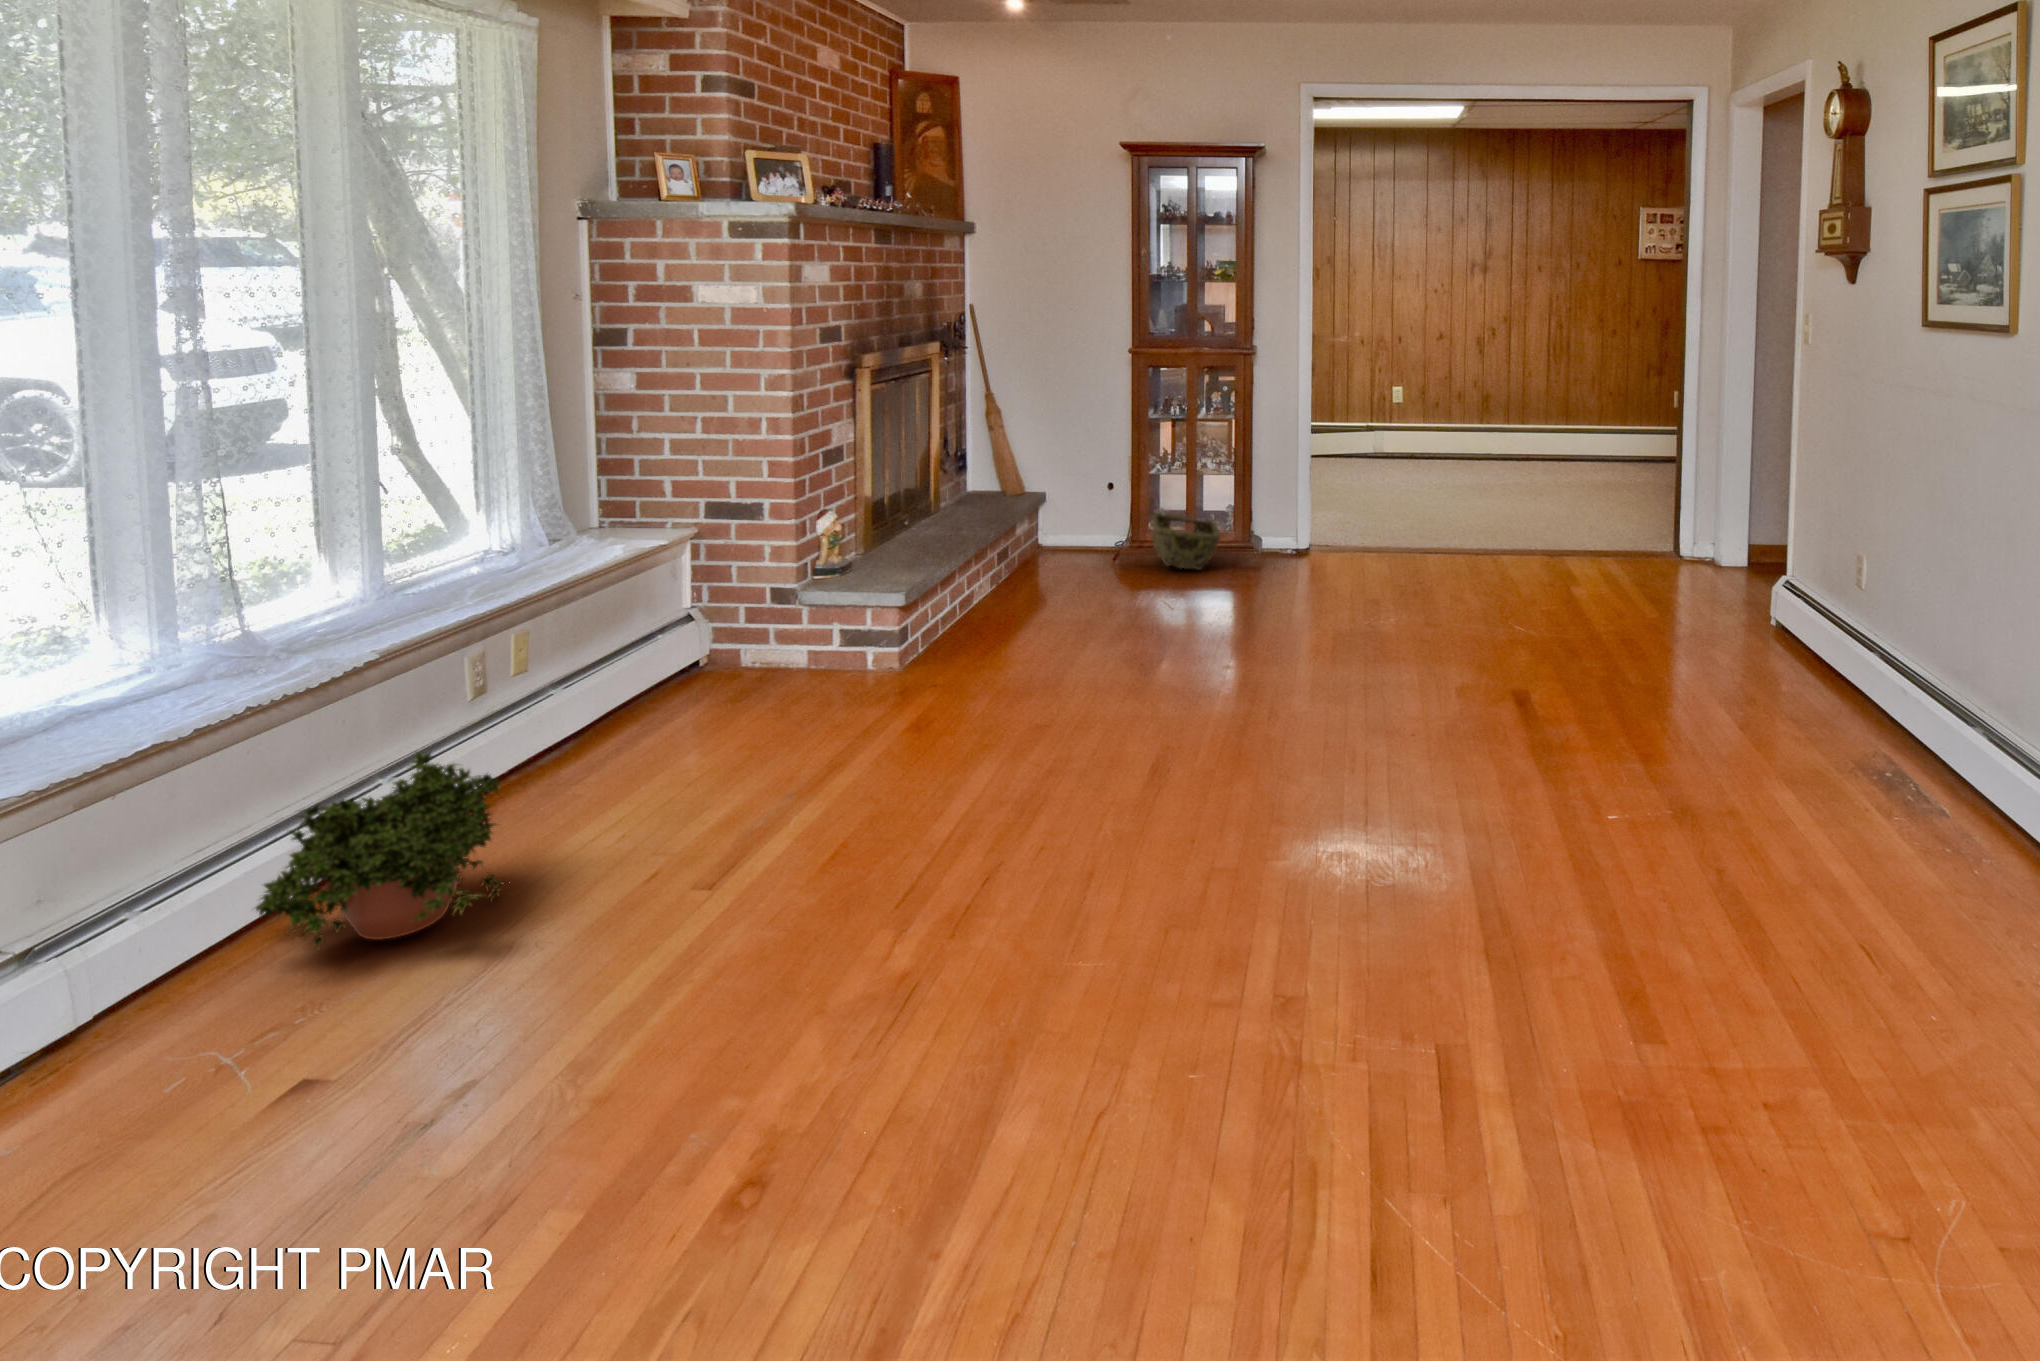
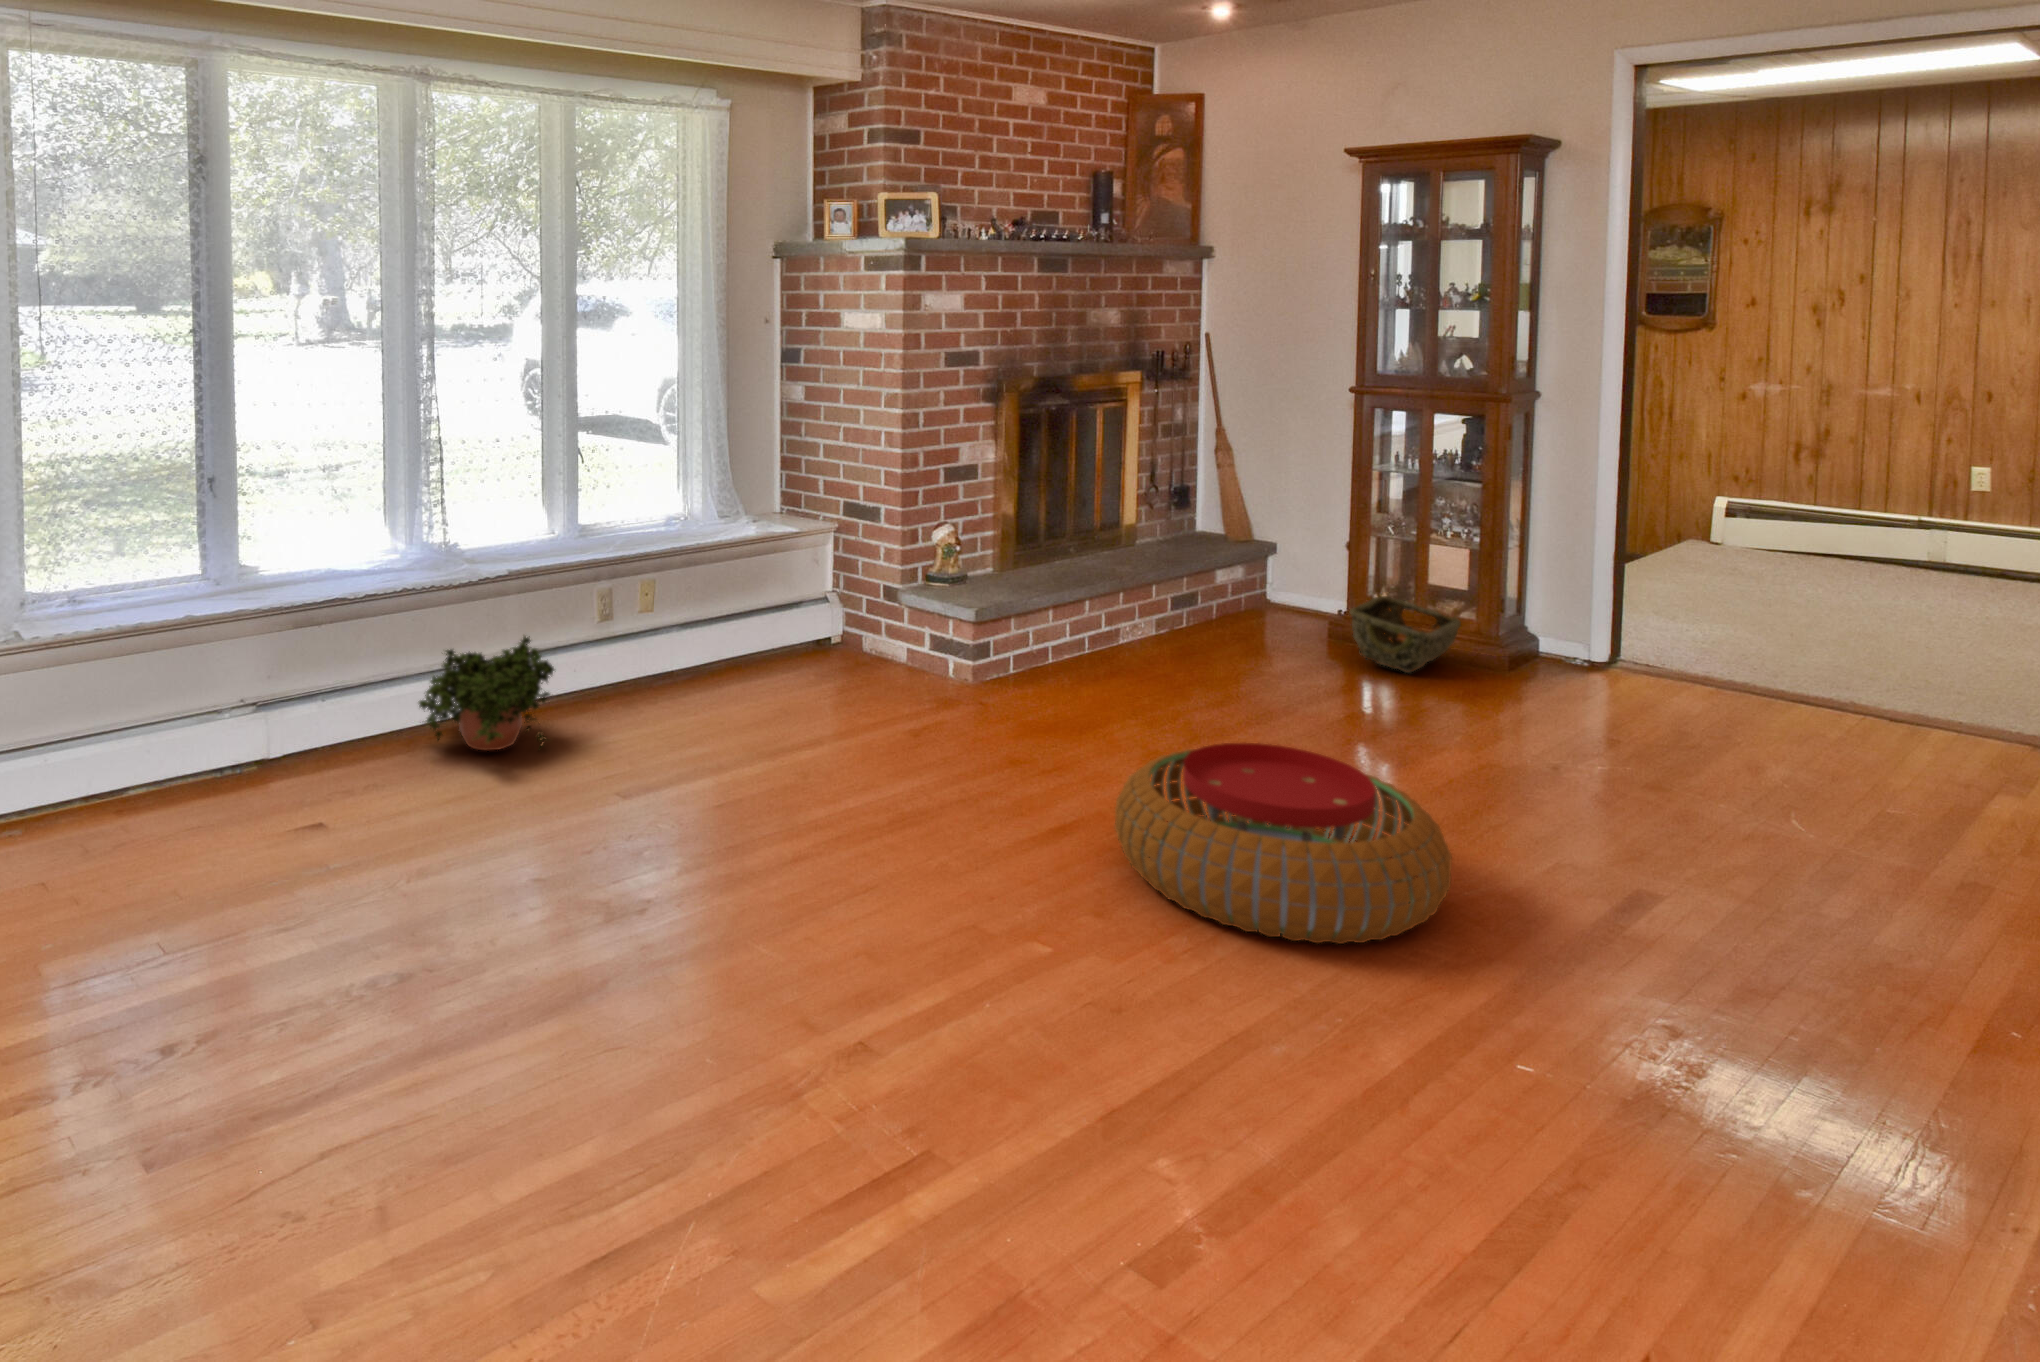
pouf: none [1201,629,1453,782] -> present [1115,743,1452,944]

